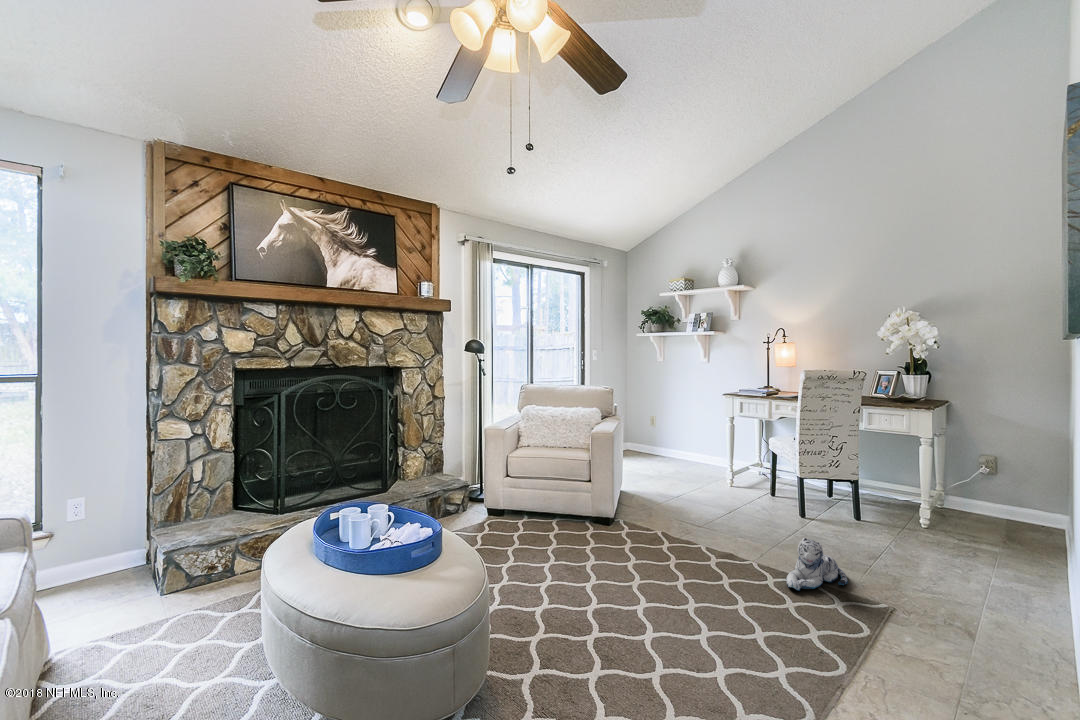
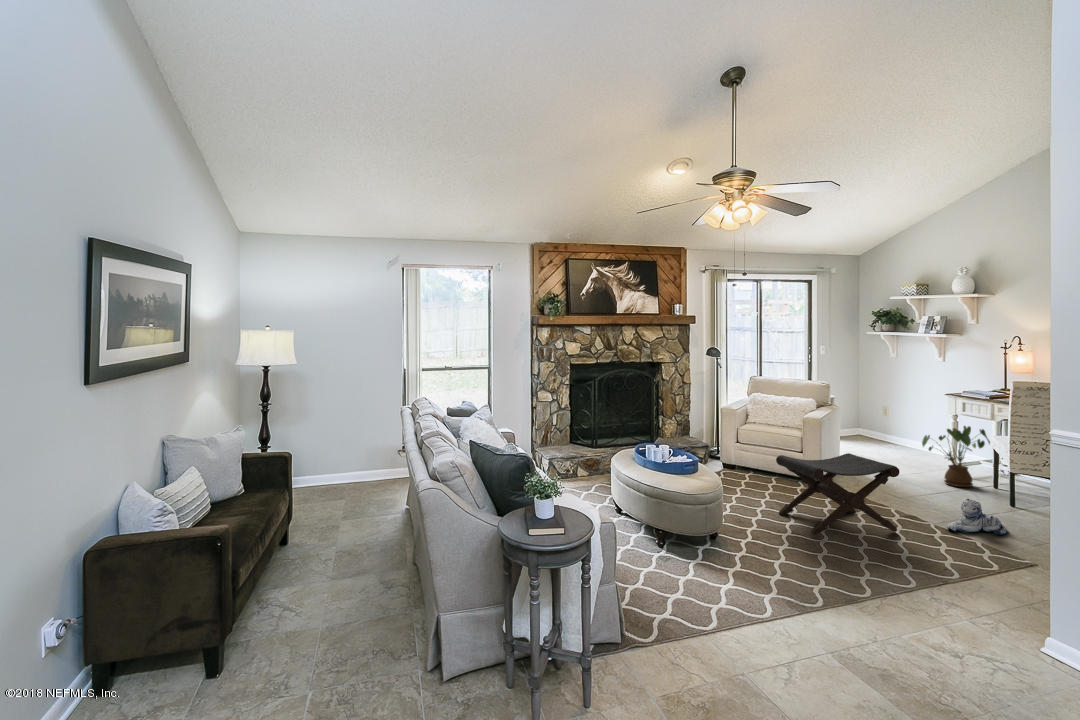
house plant: none [713,431,779,505] -> present [922,426,990,487]
footstool: none [567,488,741,657] -> present [776,453,900,535]

